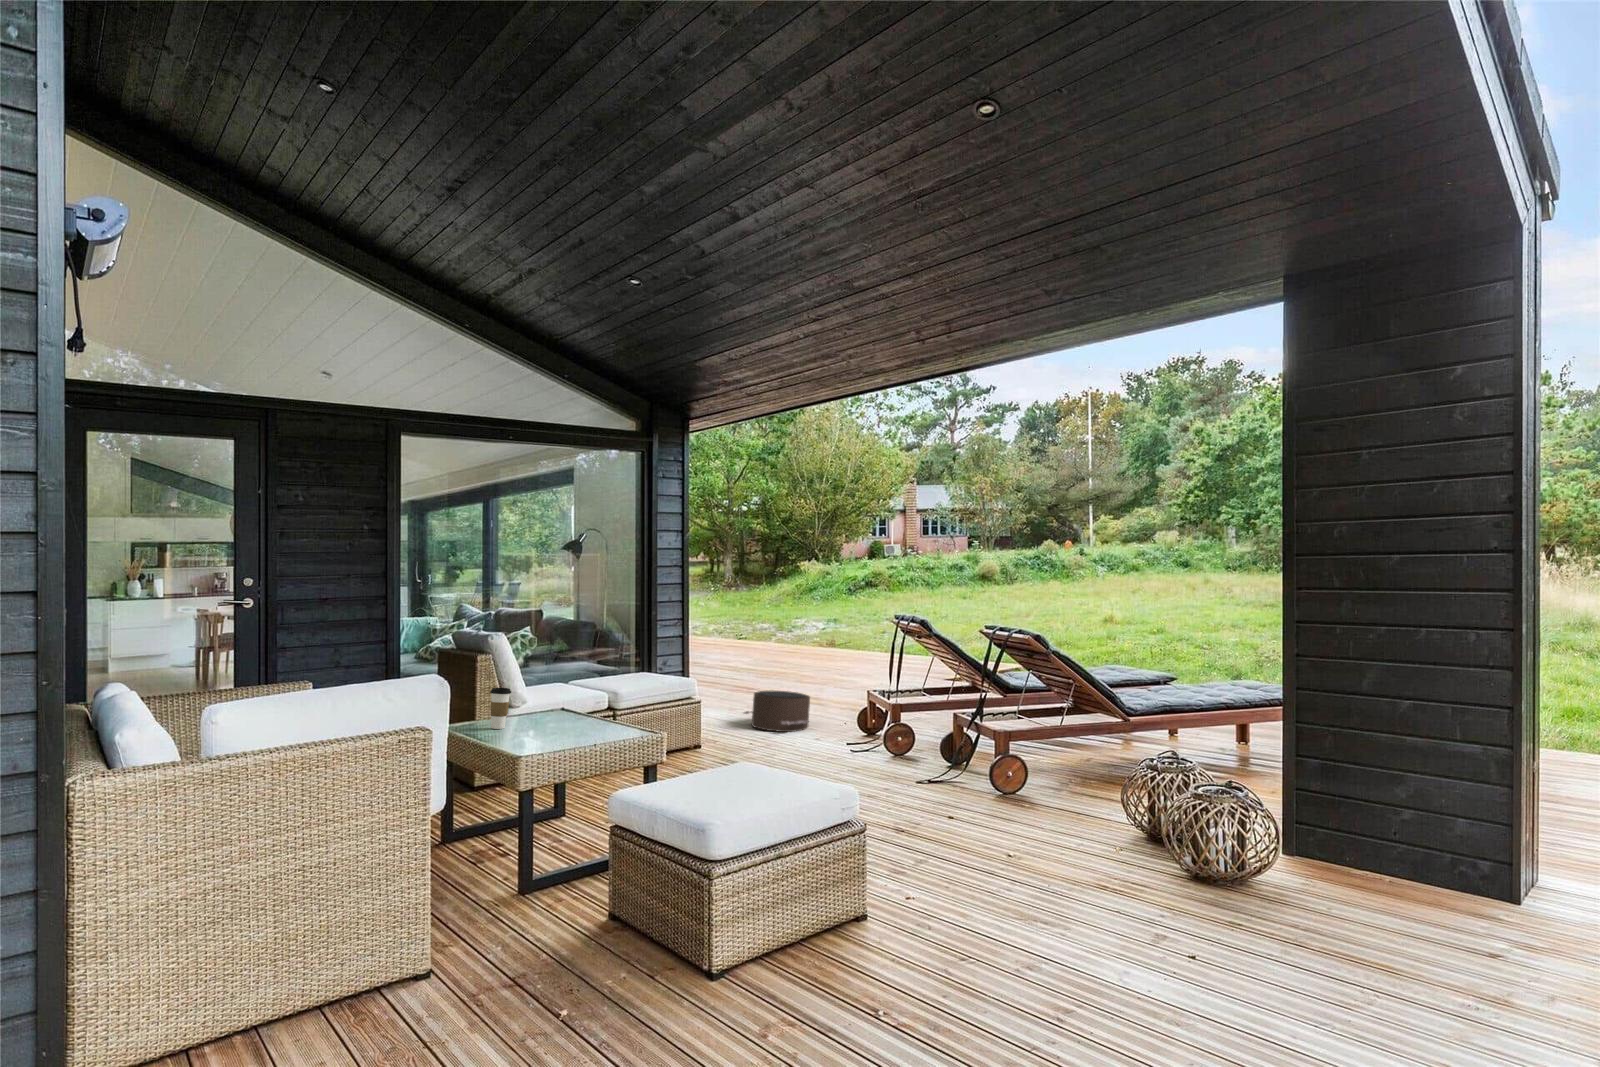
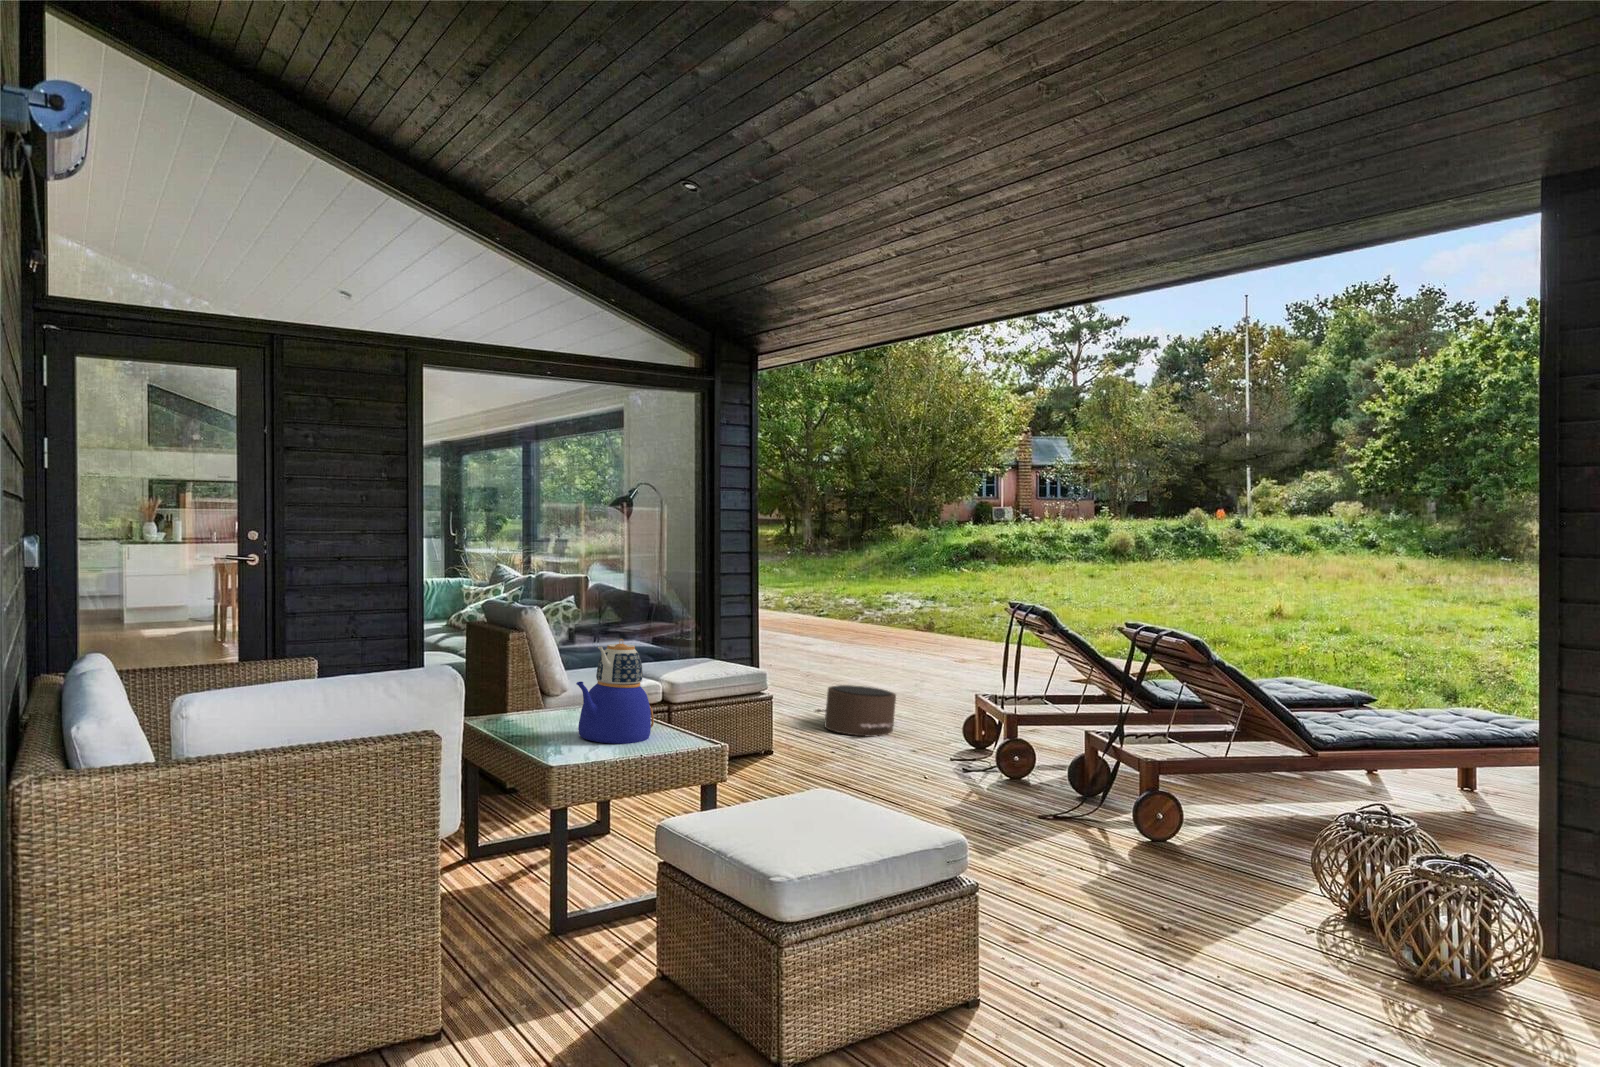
teapot: none [541,652,606,738] -> present [576,639,654,744]
coffee cup: present [490,688,511,729] -> none [516,678,541,728]

